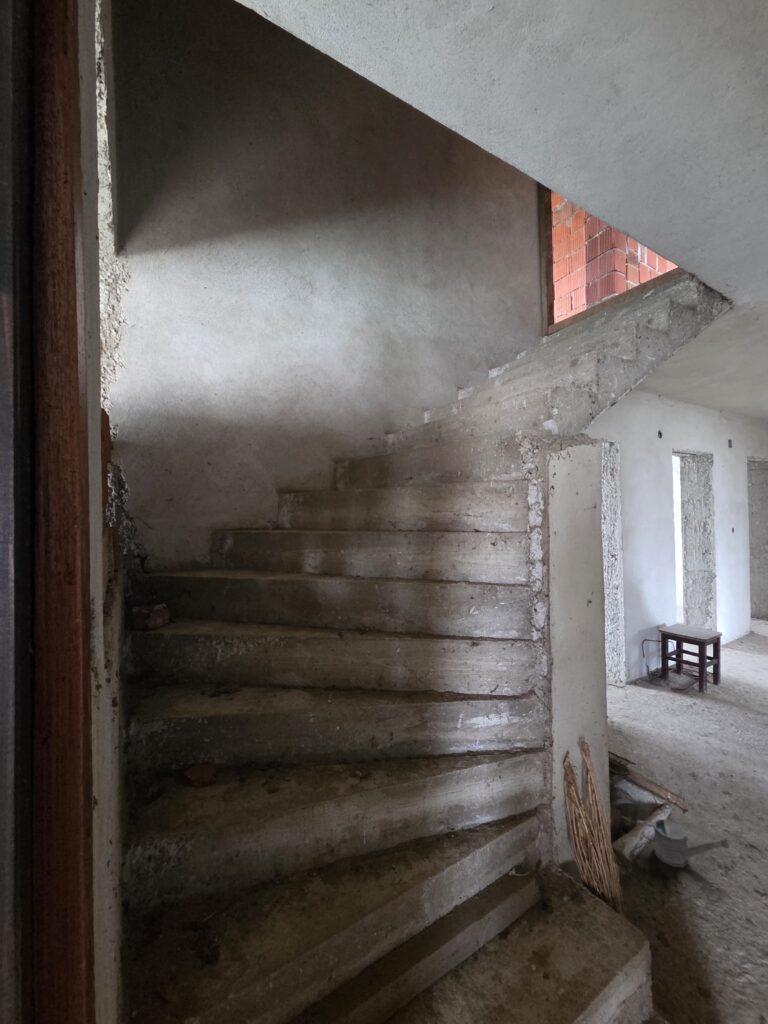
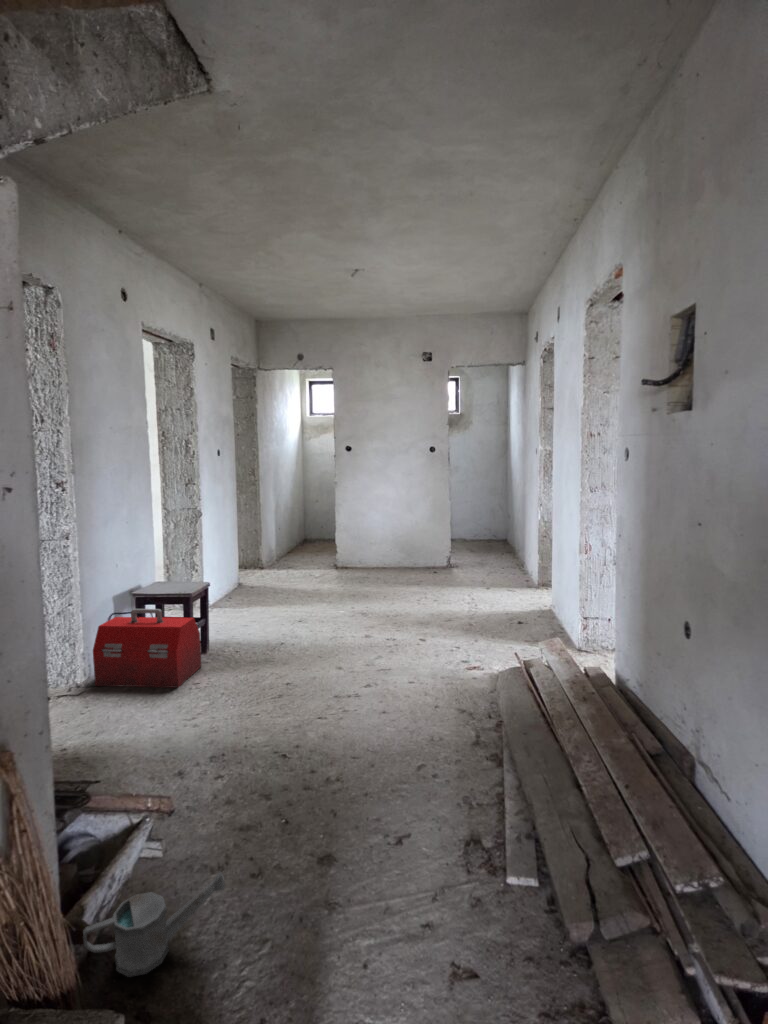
toolbox: none [631,641,713,705] -> present [93,609,201,688]

